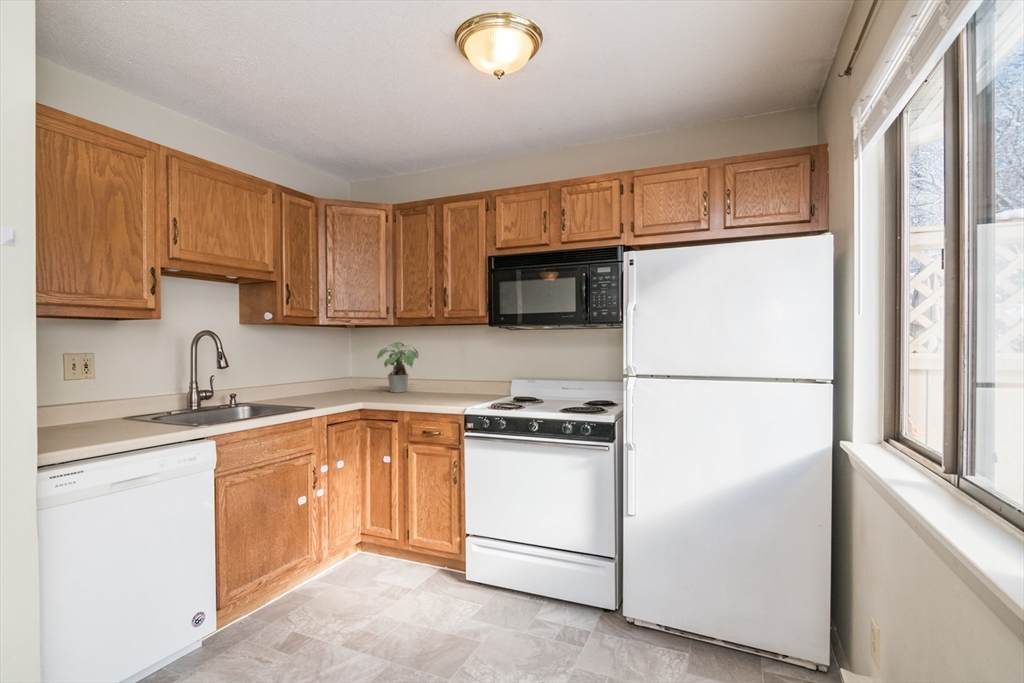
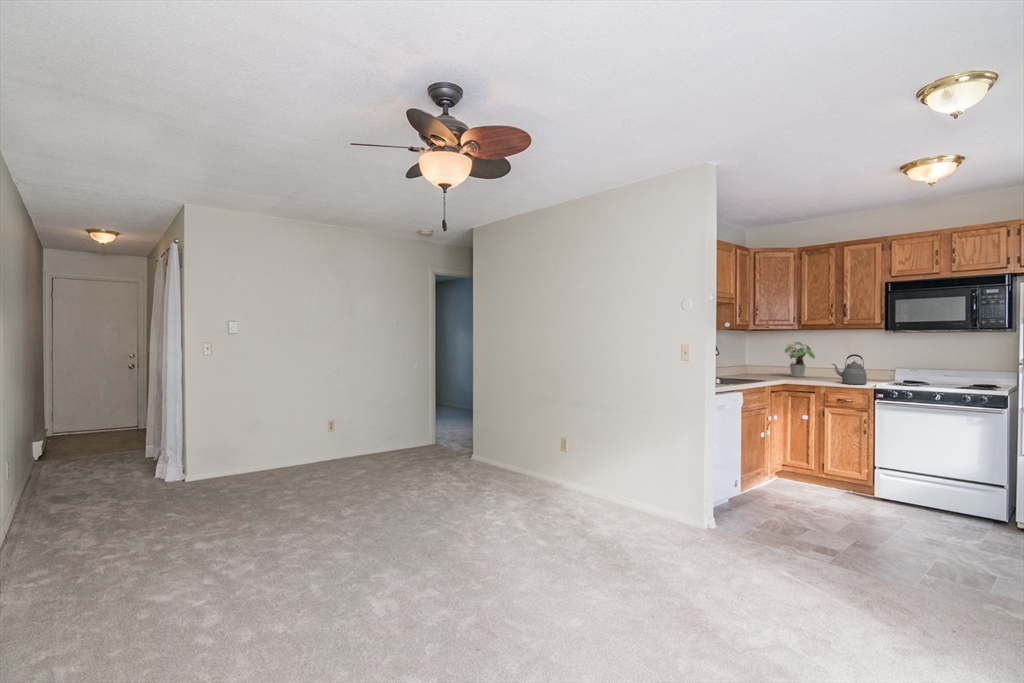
kettle: none [419,361,463,407] -> present [832,354,867,384]

